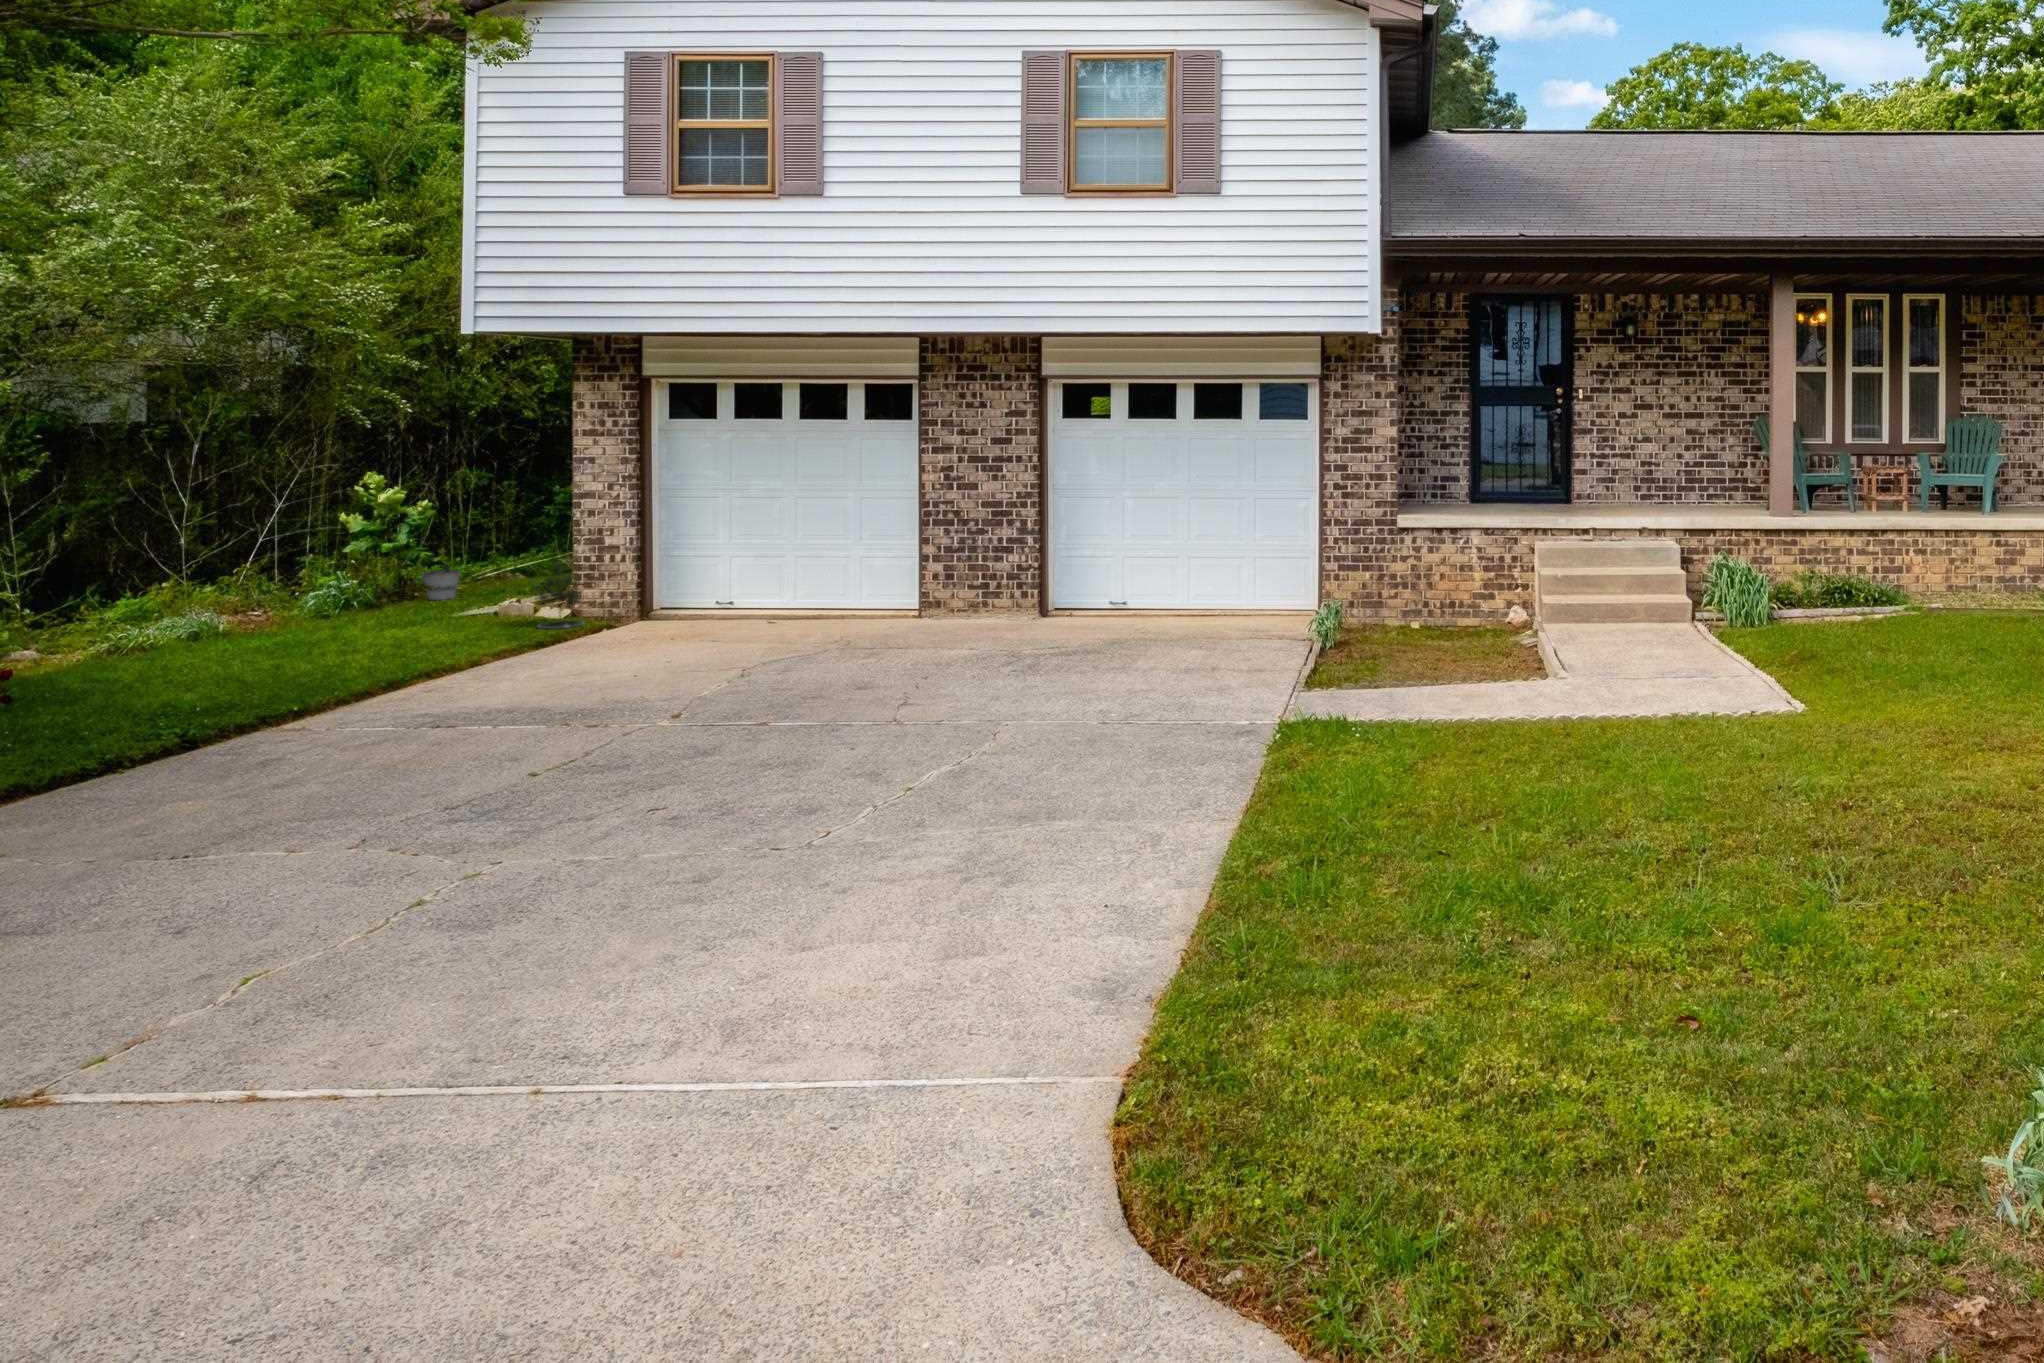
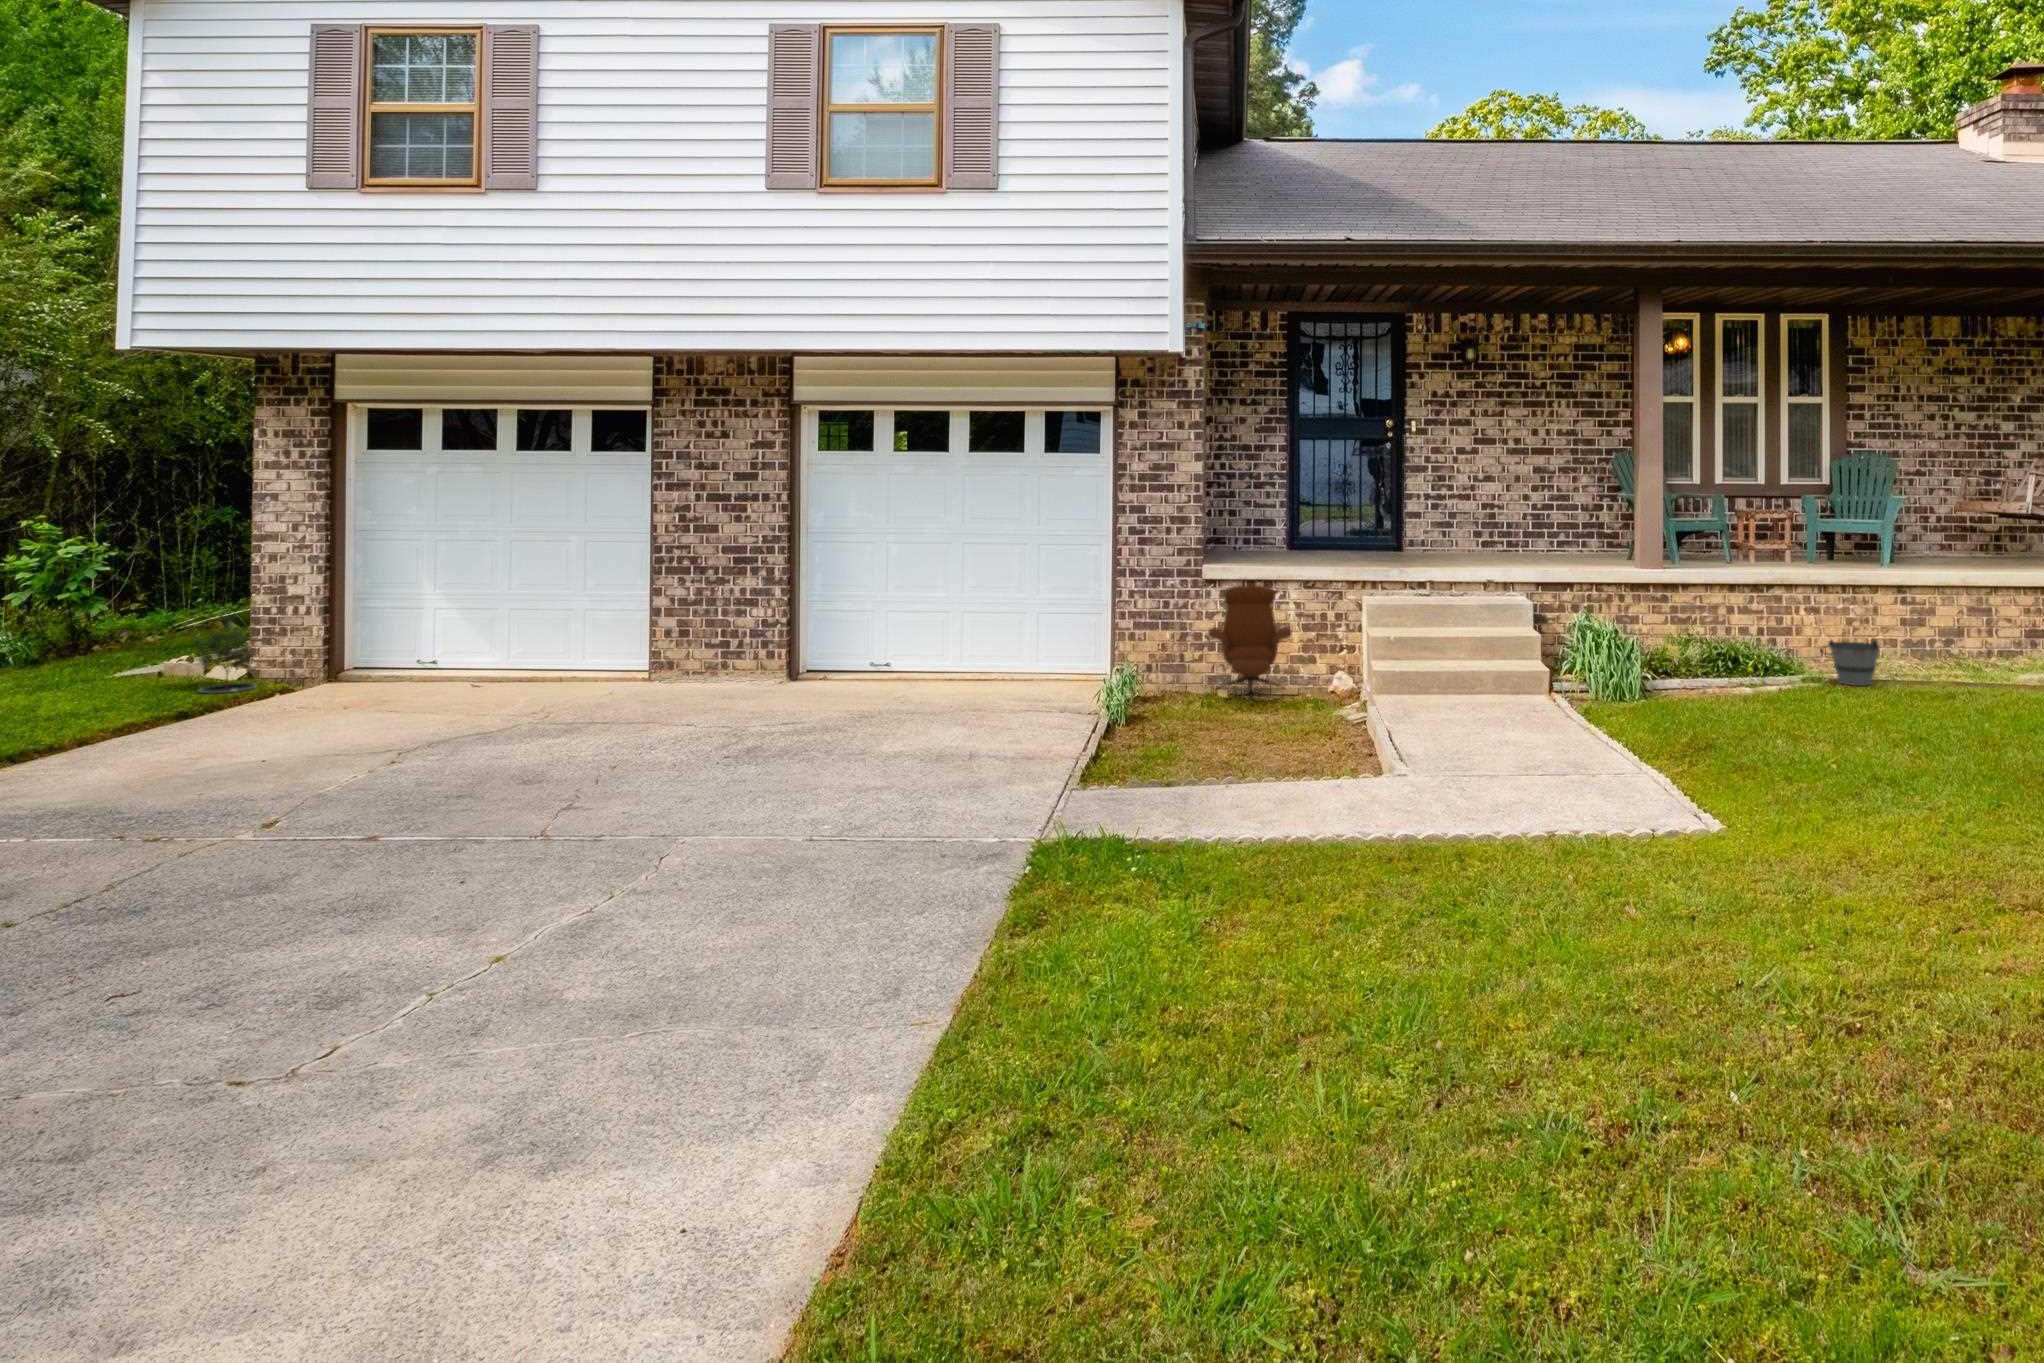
lounge chair: none [1401,533,1473,633] -> present [1208,585,1292,704]
bucket: present [420,566,460,600] -> present [1820,640,1879,686]

